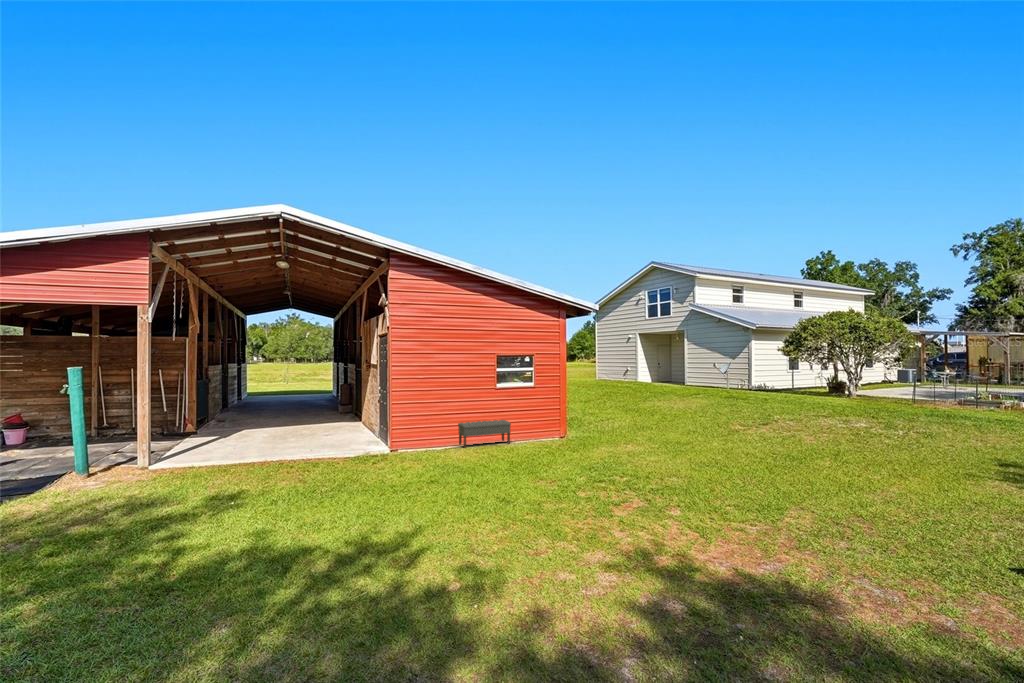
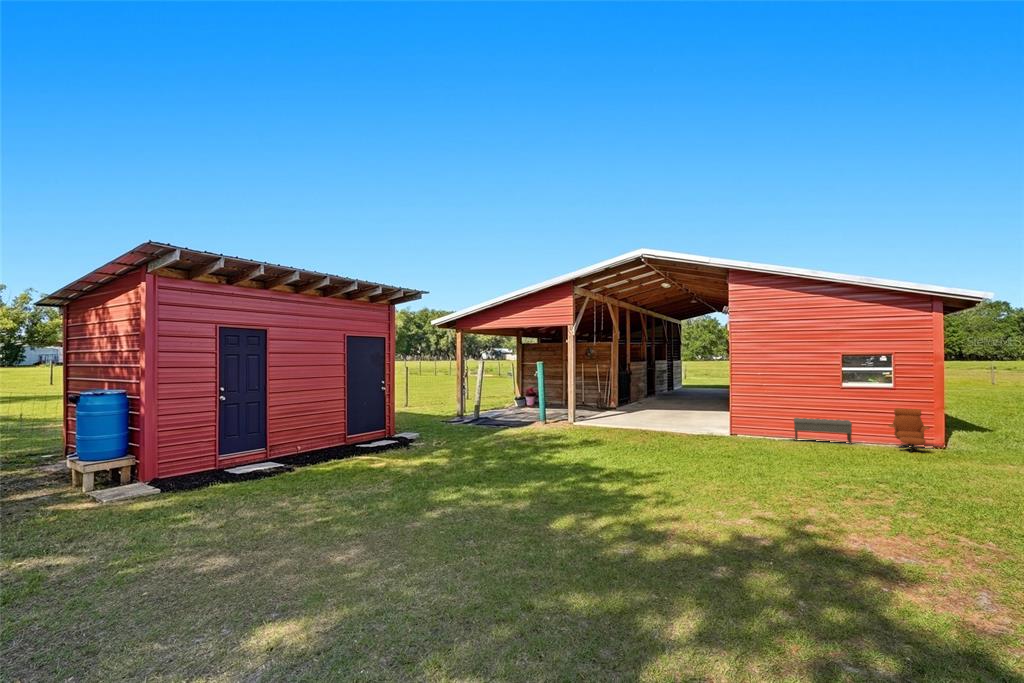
lounge chair: none [533,404,566,445] -> present [889,408,930,453]

